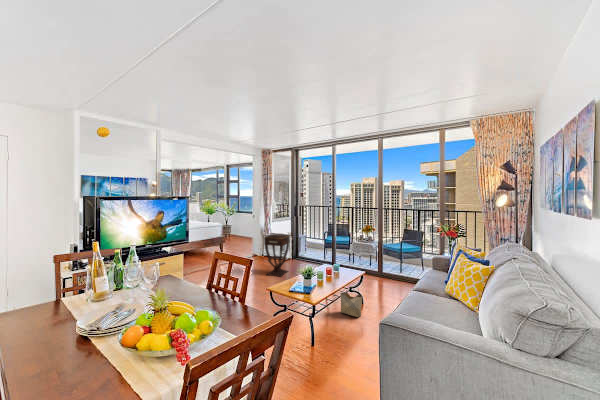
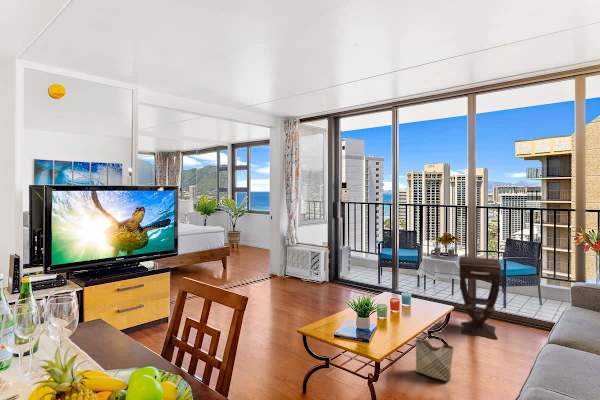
side table: present [264,234,290,277] -> present [459,257,501,339]

